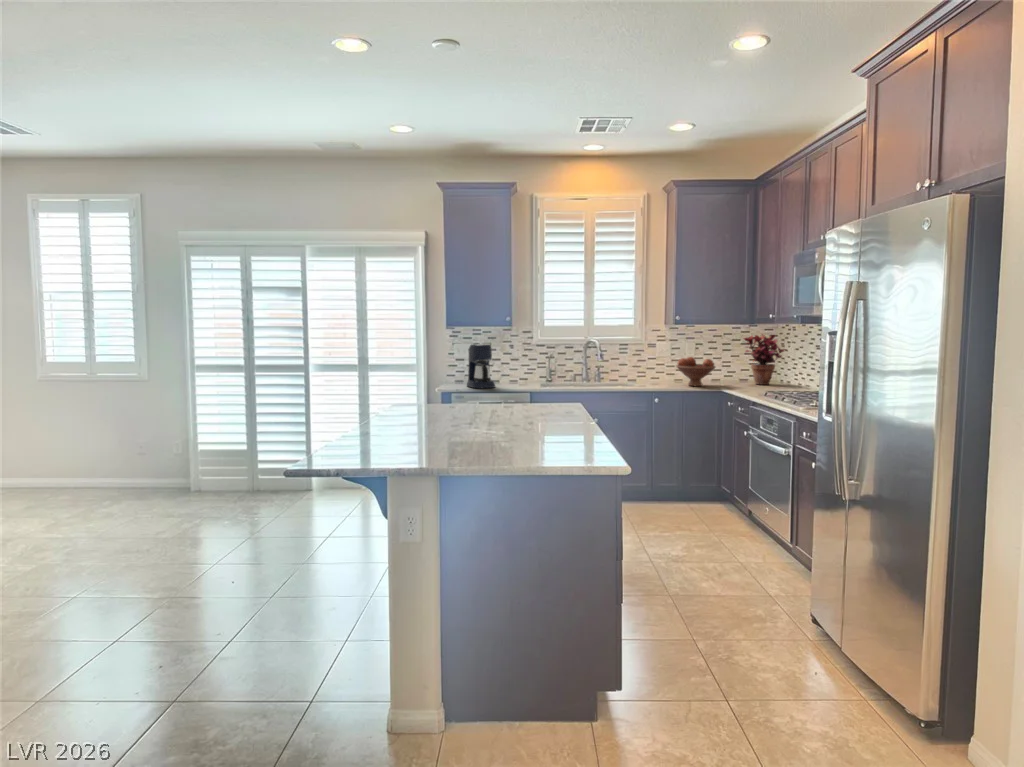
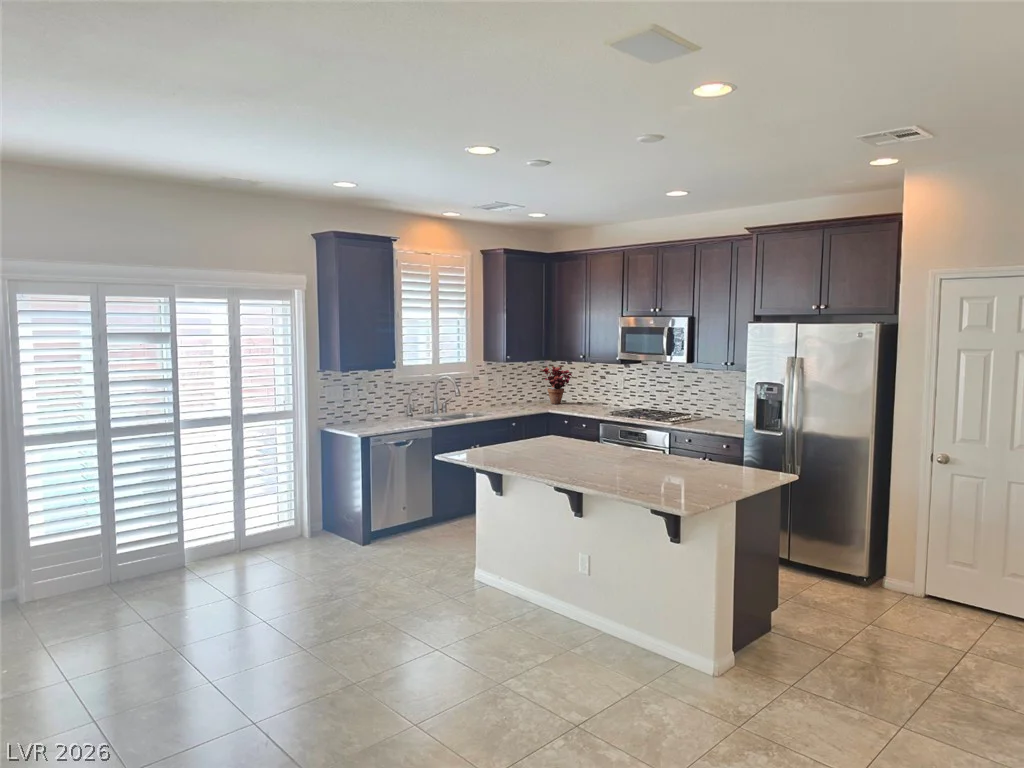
coffee maker: present [467,344,495,388] -> none [354,386,386,428]
fruit bowl: present [677,357,715,386] -> none [507,386,536,409]

